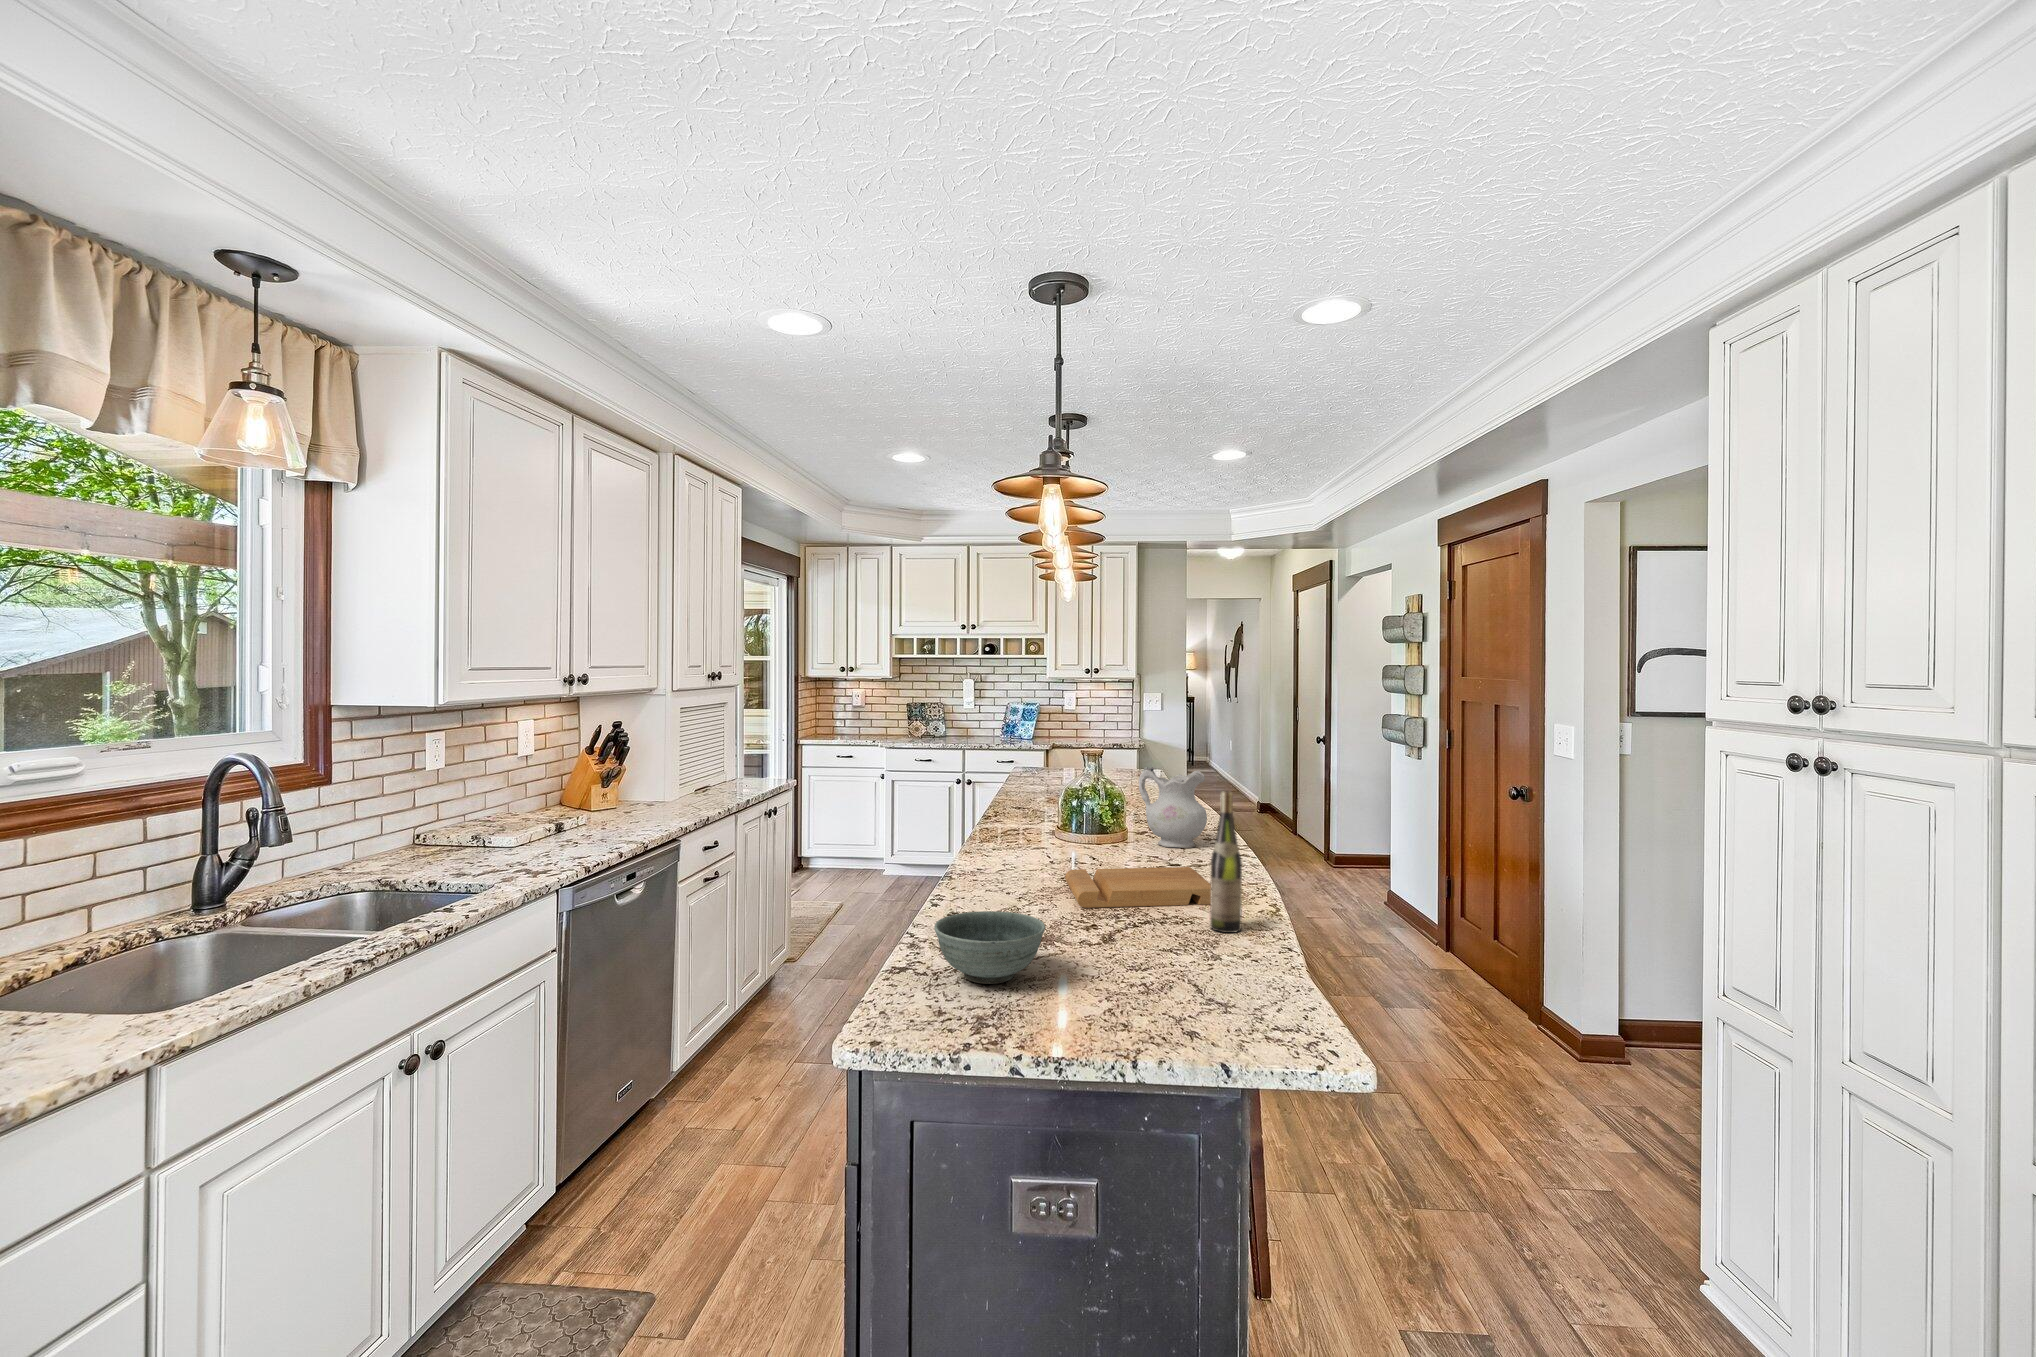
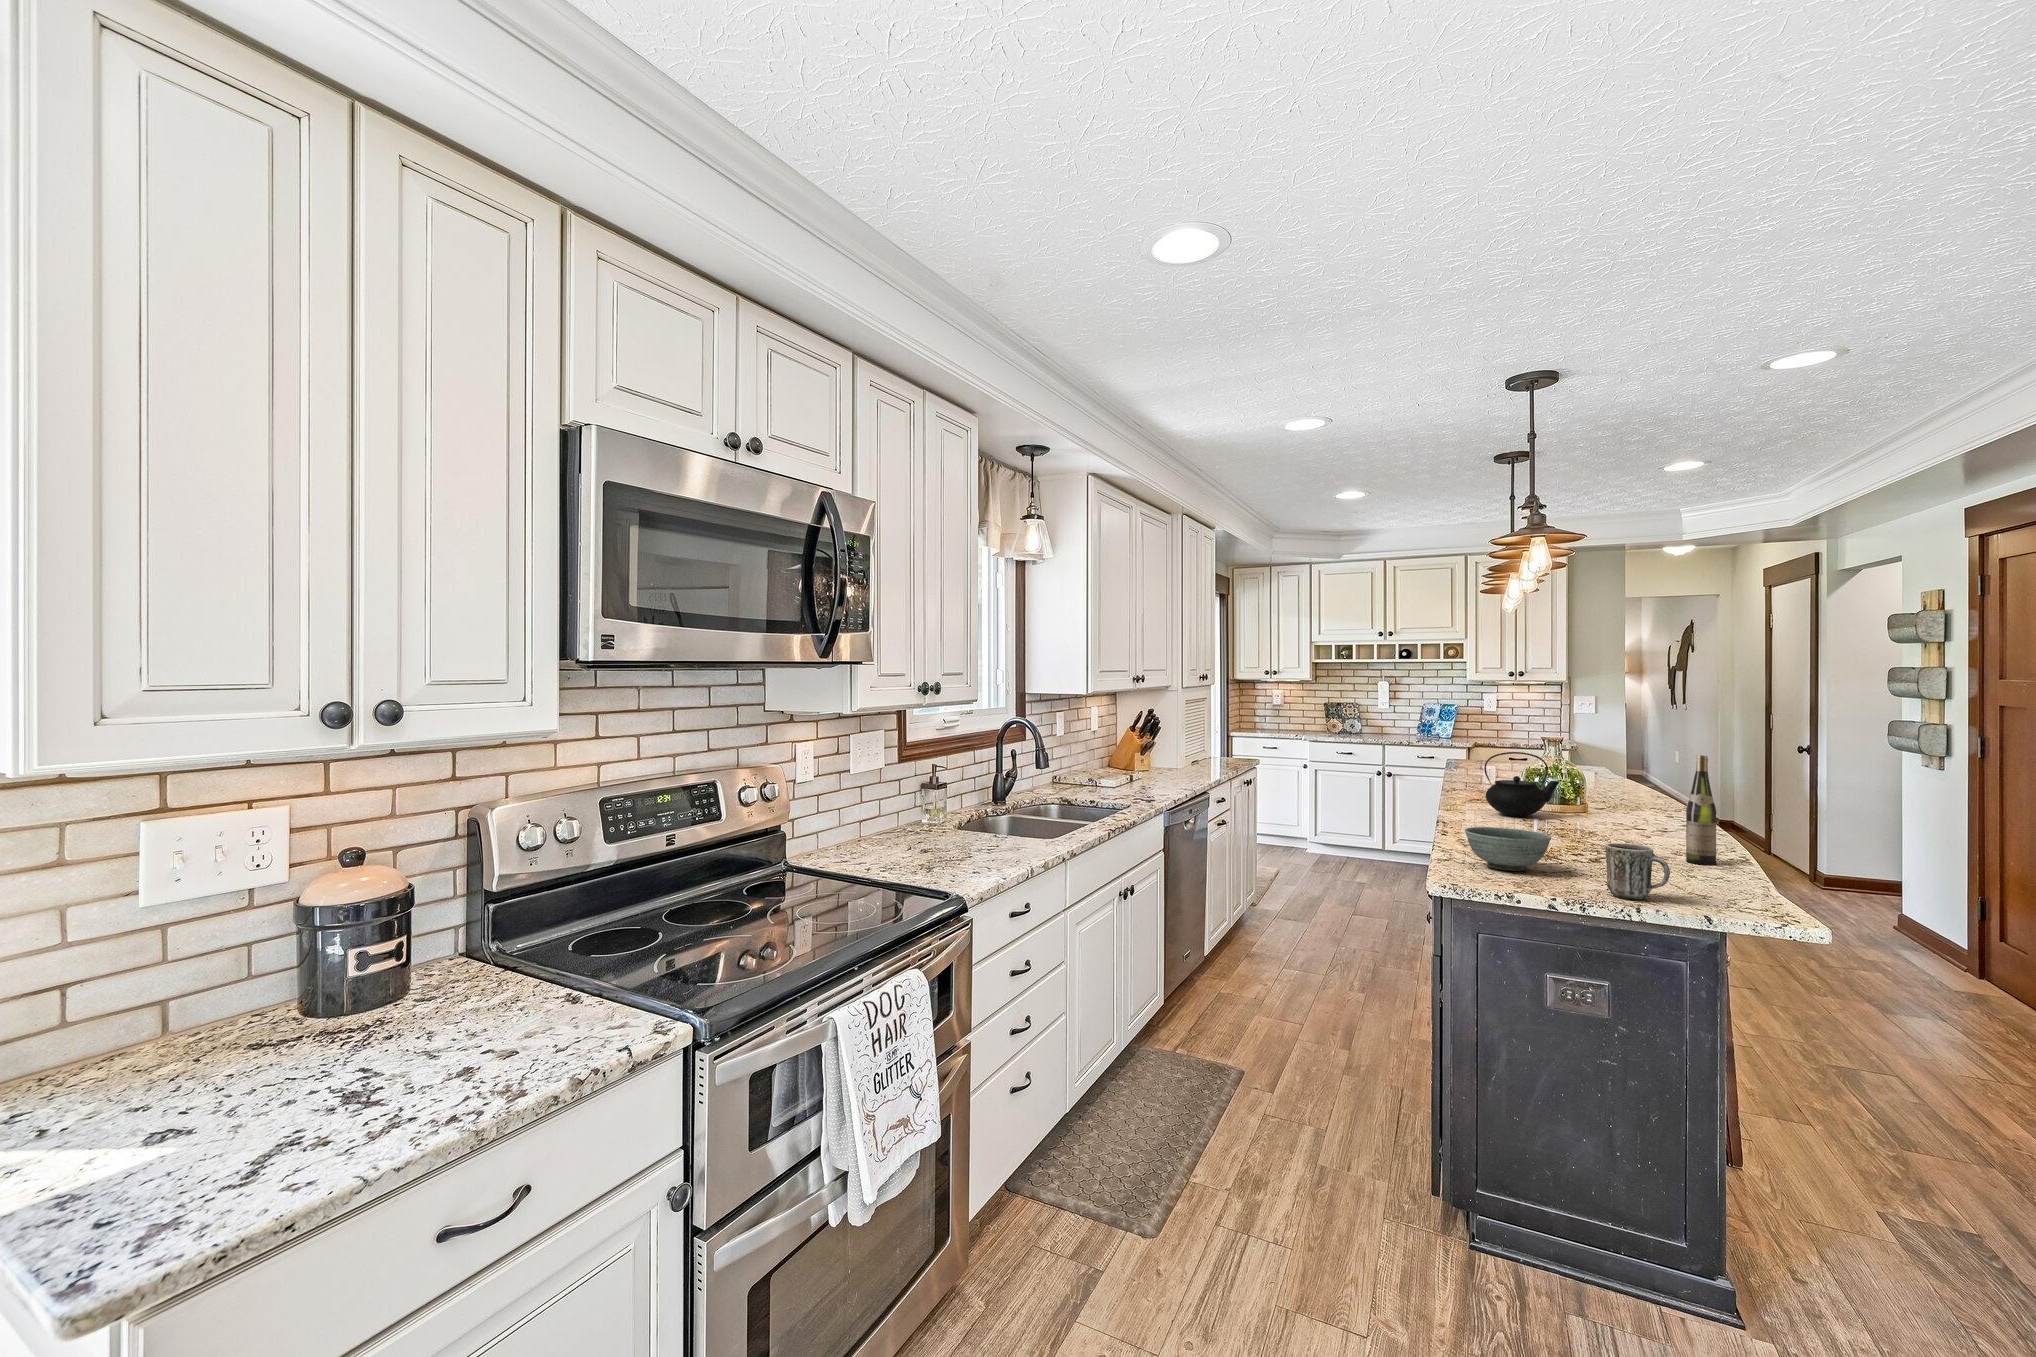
ceramic pitcher: present [1139,767,1207,848] -> none [1600,748,1671,819]
teapot: none [1013,777,1094,858] -> present [1484,752,1559,817]
cutting board: present [1065,867,1211,908] -> none [1542,820,1692,850]
mug: none [1098,946,1177,1037] -> present [1605,843,1670,899]

